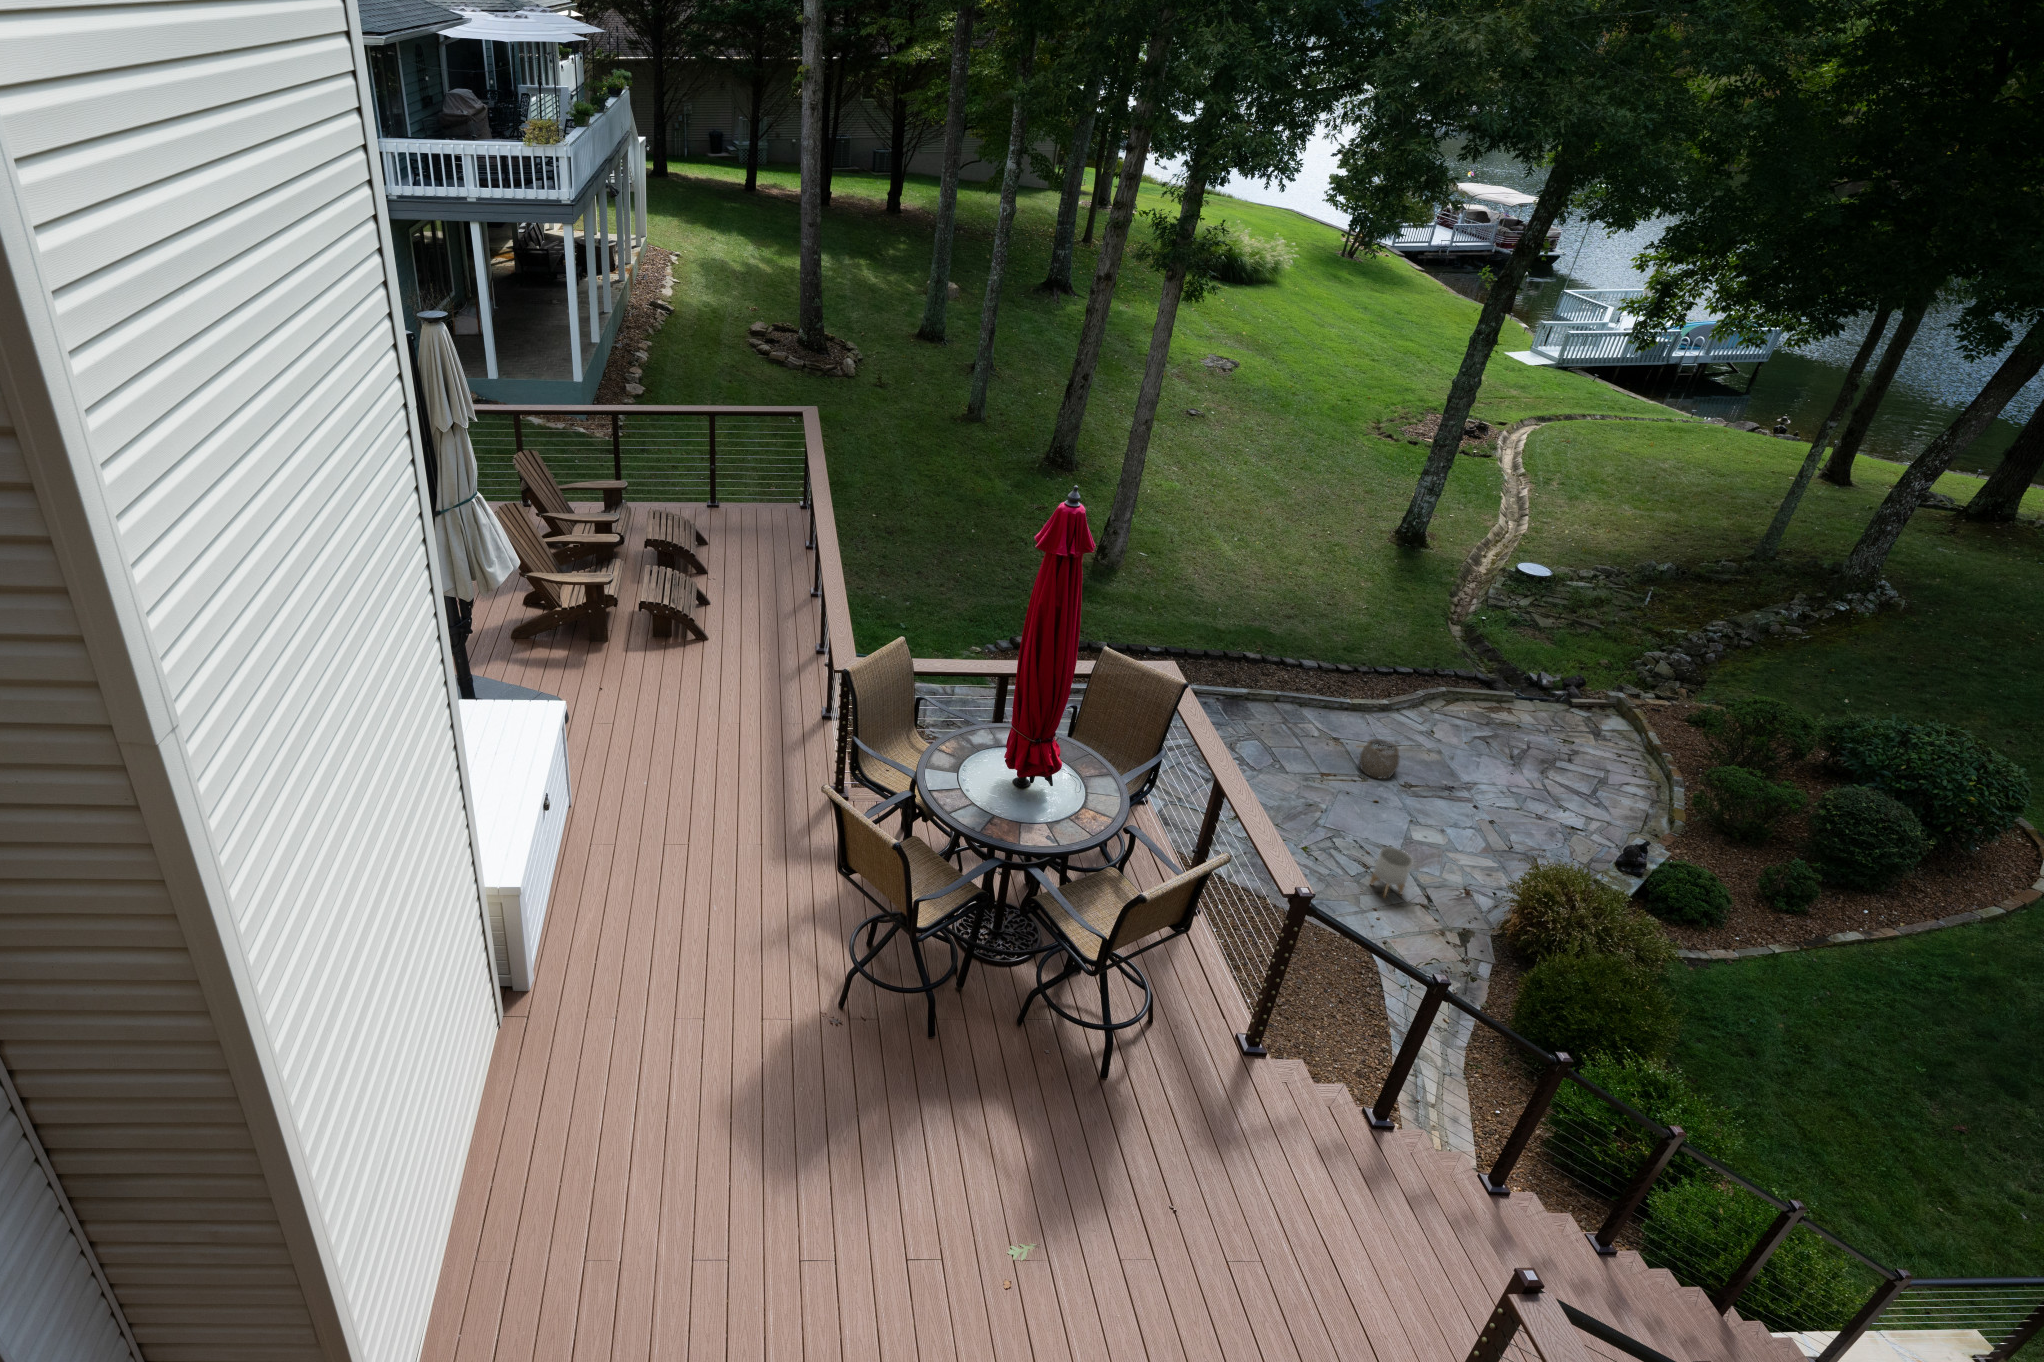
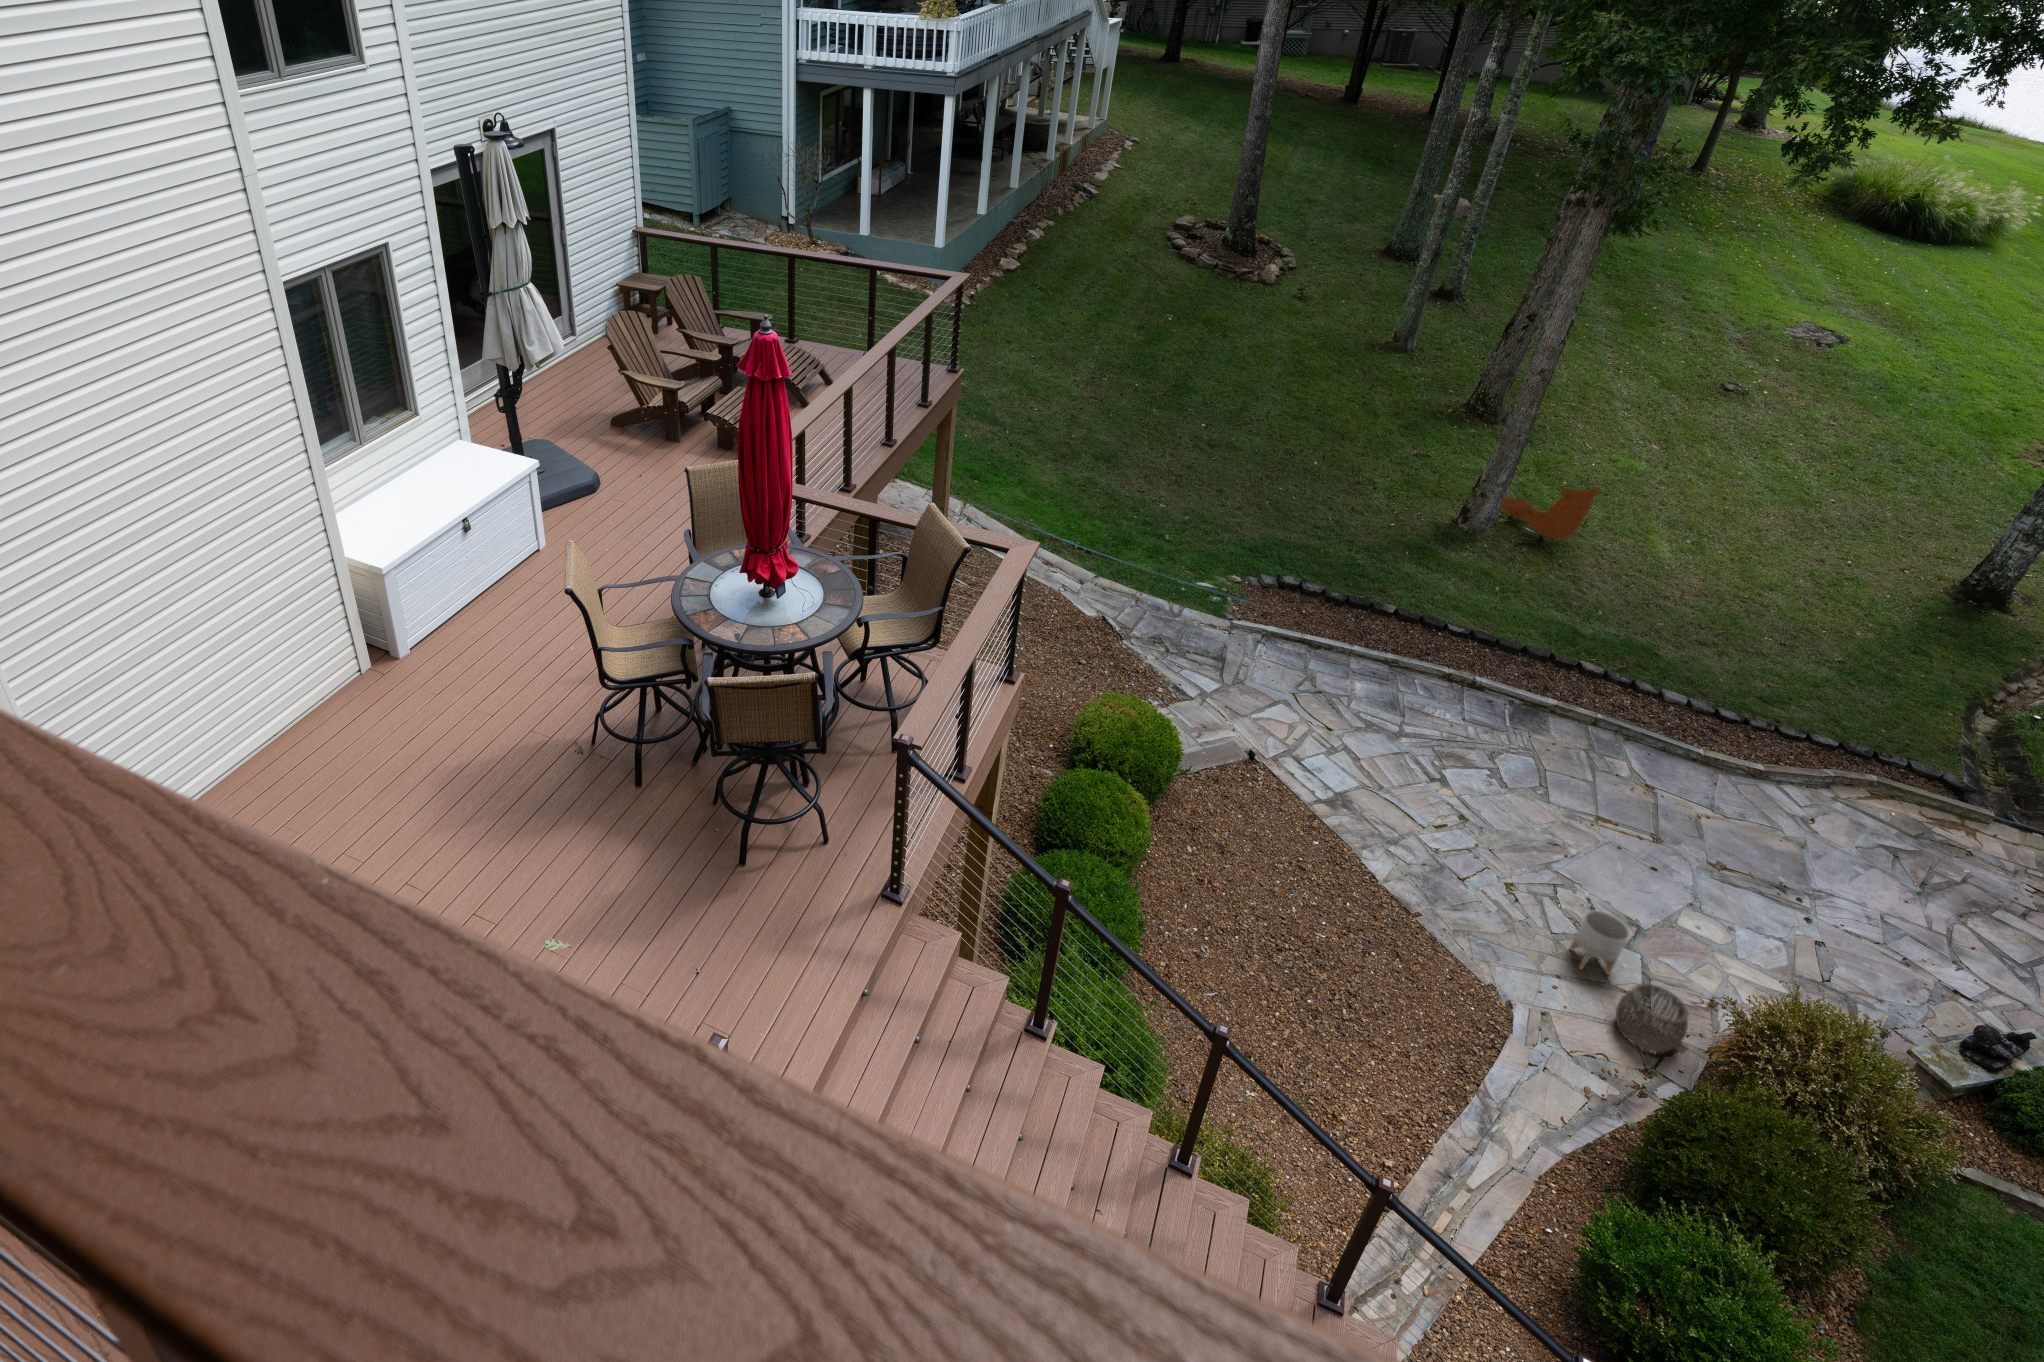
lounge chair: none [1117,510,1199,574] -> present [1501,488,1599,555]
woven basket: present [1359,739,1399,779] -> present [1616,983,1689,1054]

